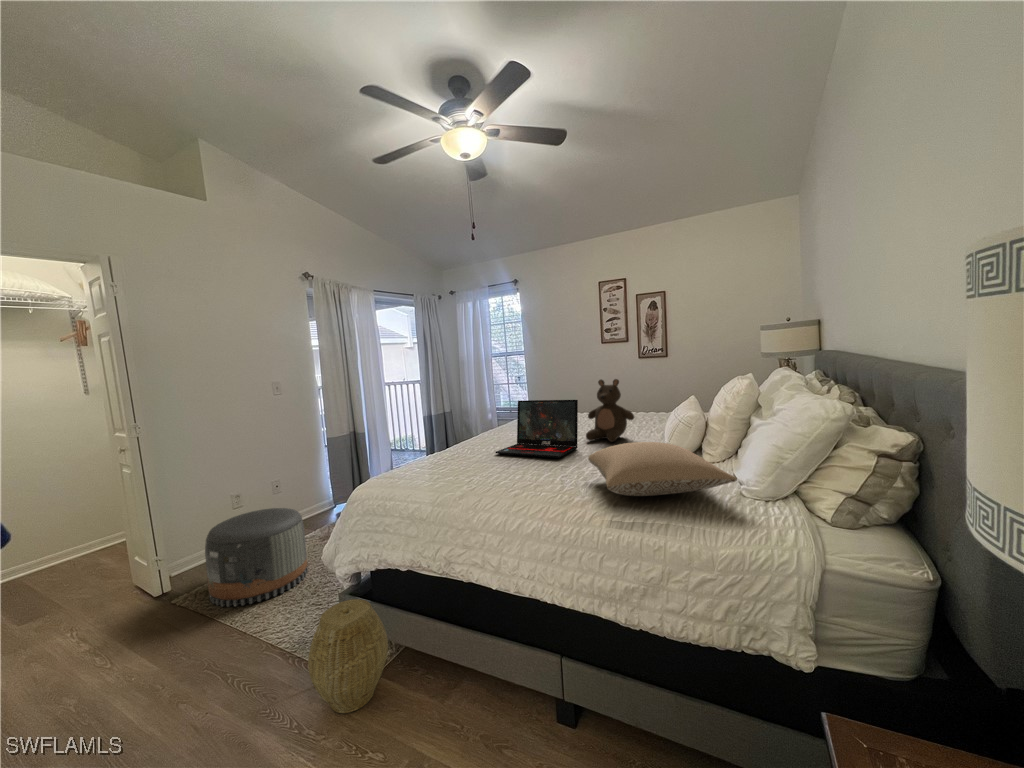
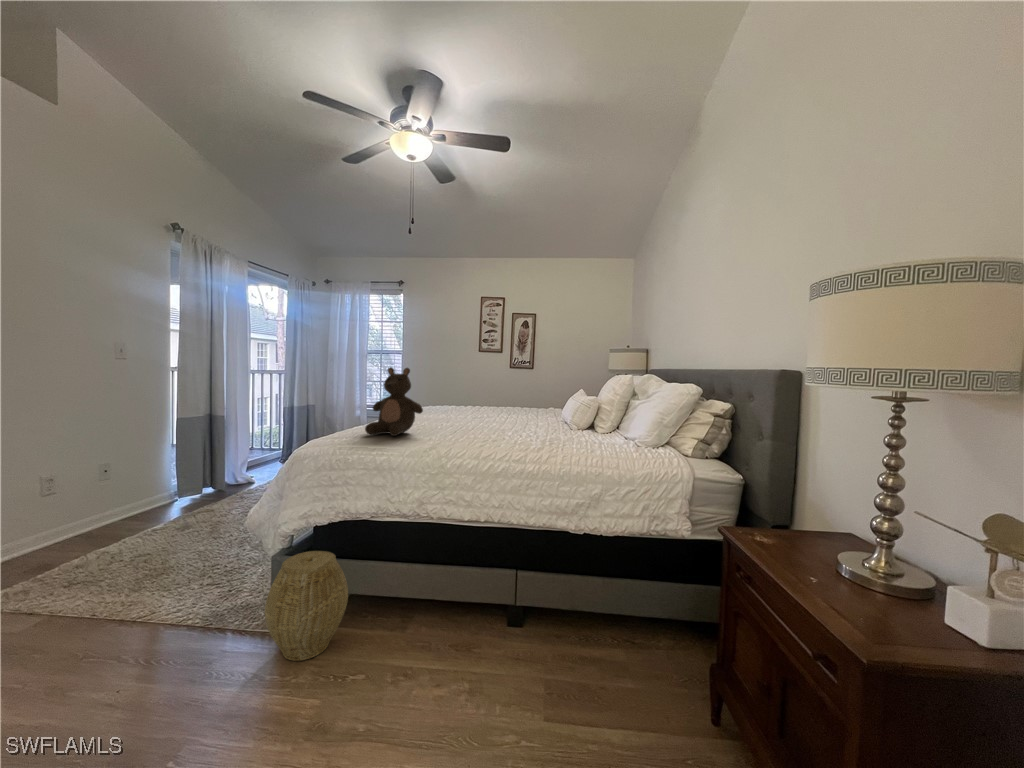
stuffed bear: present [586,379,634,442] -> present [365,367,423,436]
laptop: present [495,400,578,458] -> none [427,383,498,429]
pillow: present [588,442,737,496] -> none [526,410,640,446]
pouf: present [205,508,308,607] -> none [34,486,182,602]

